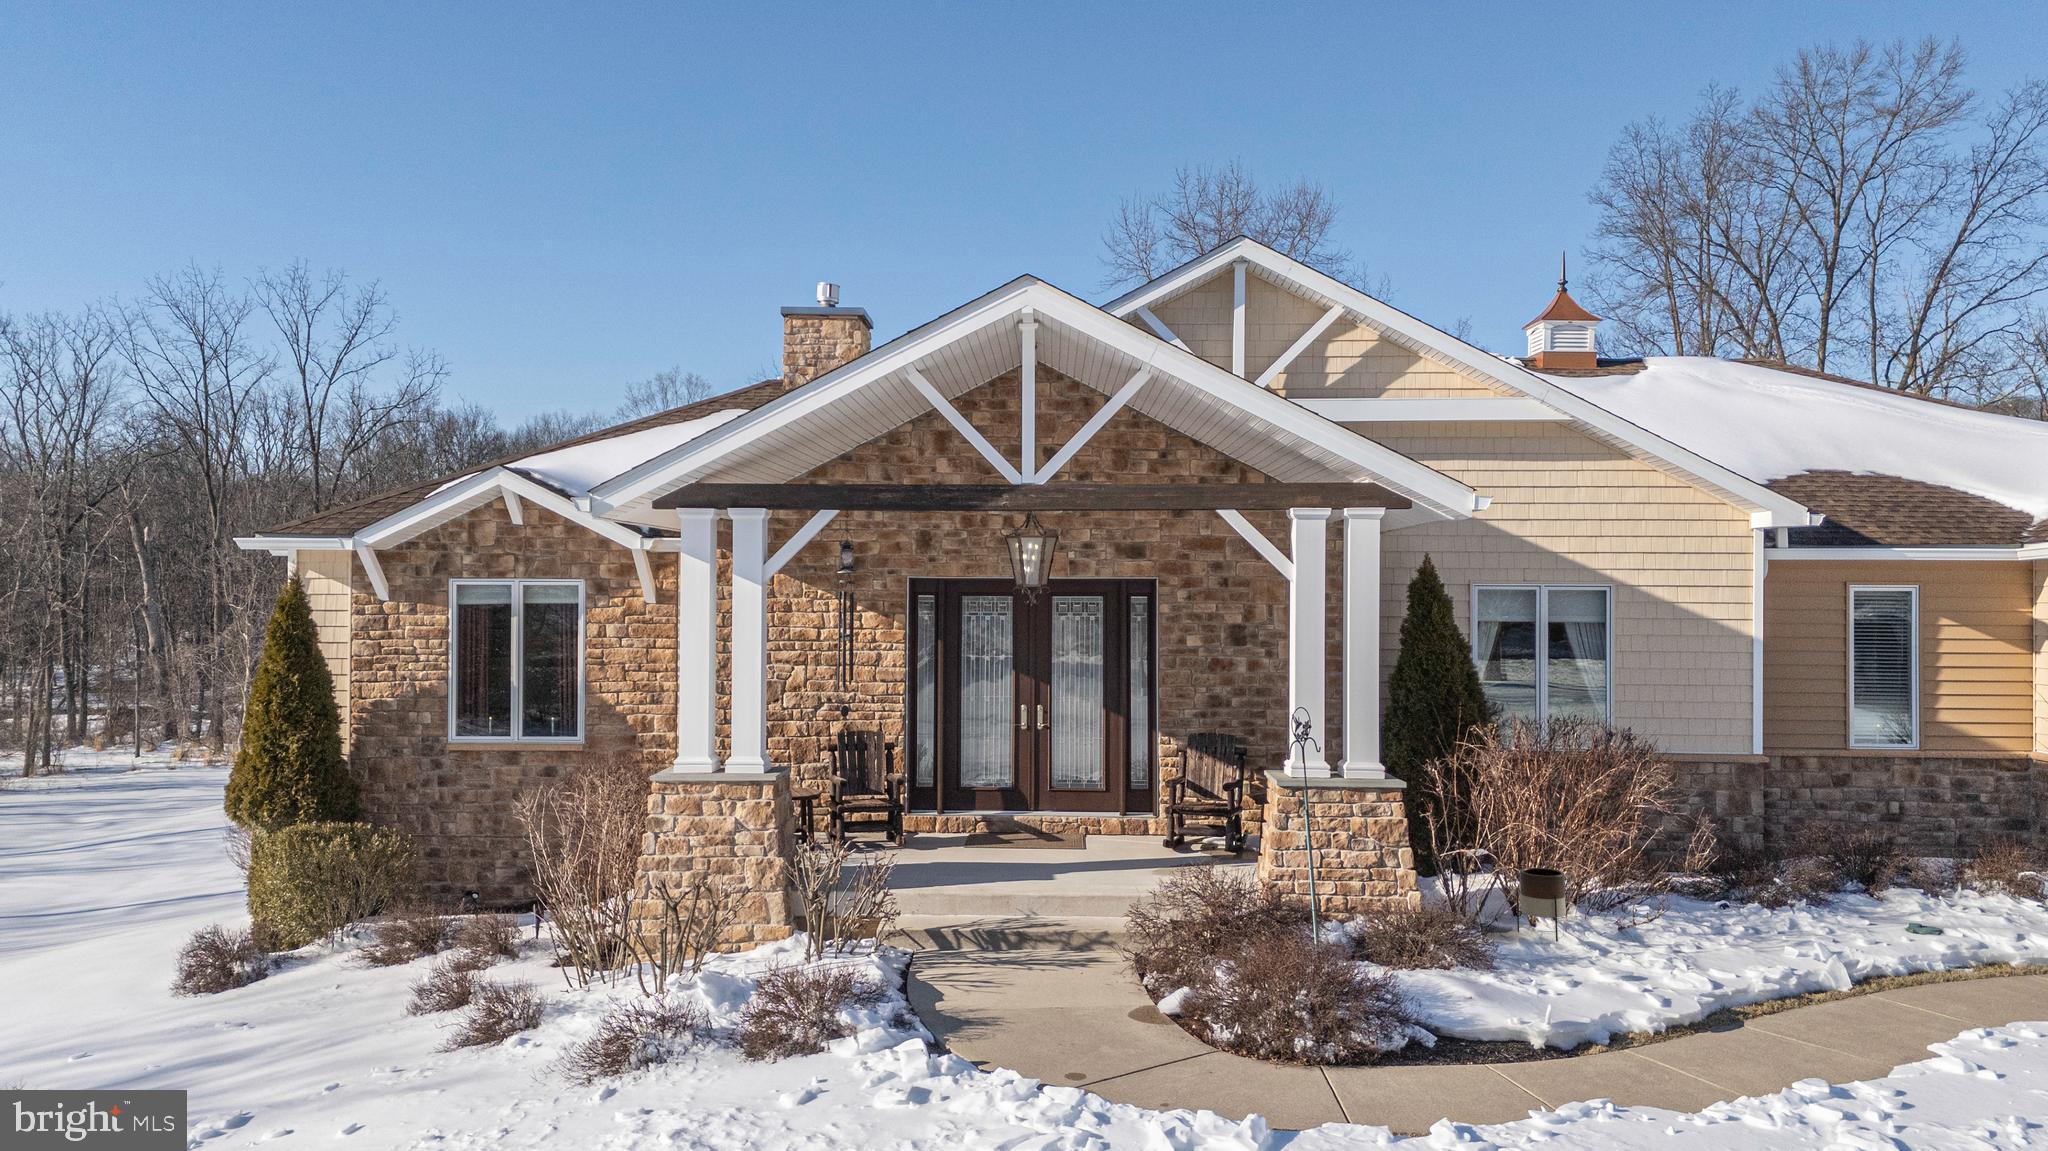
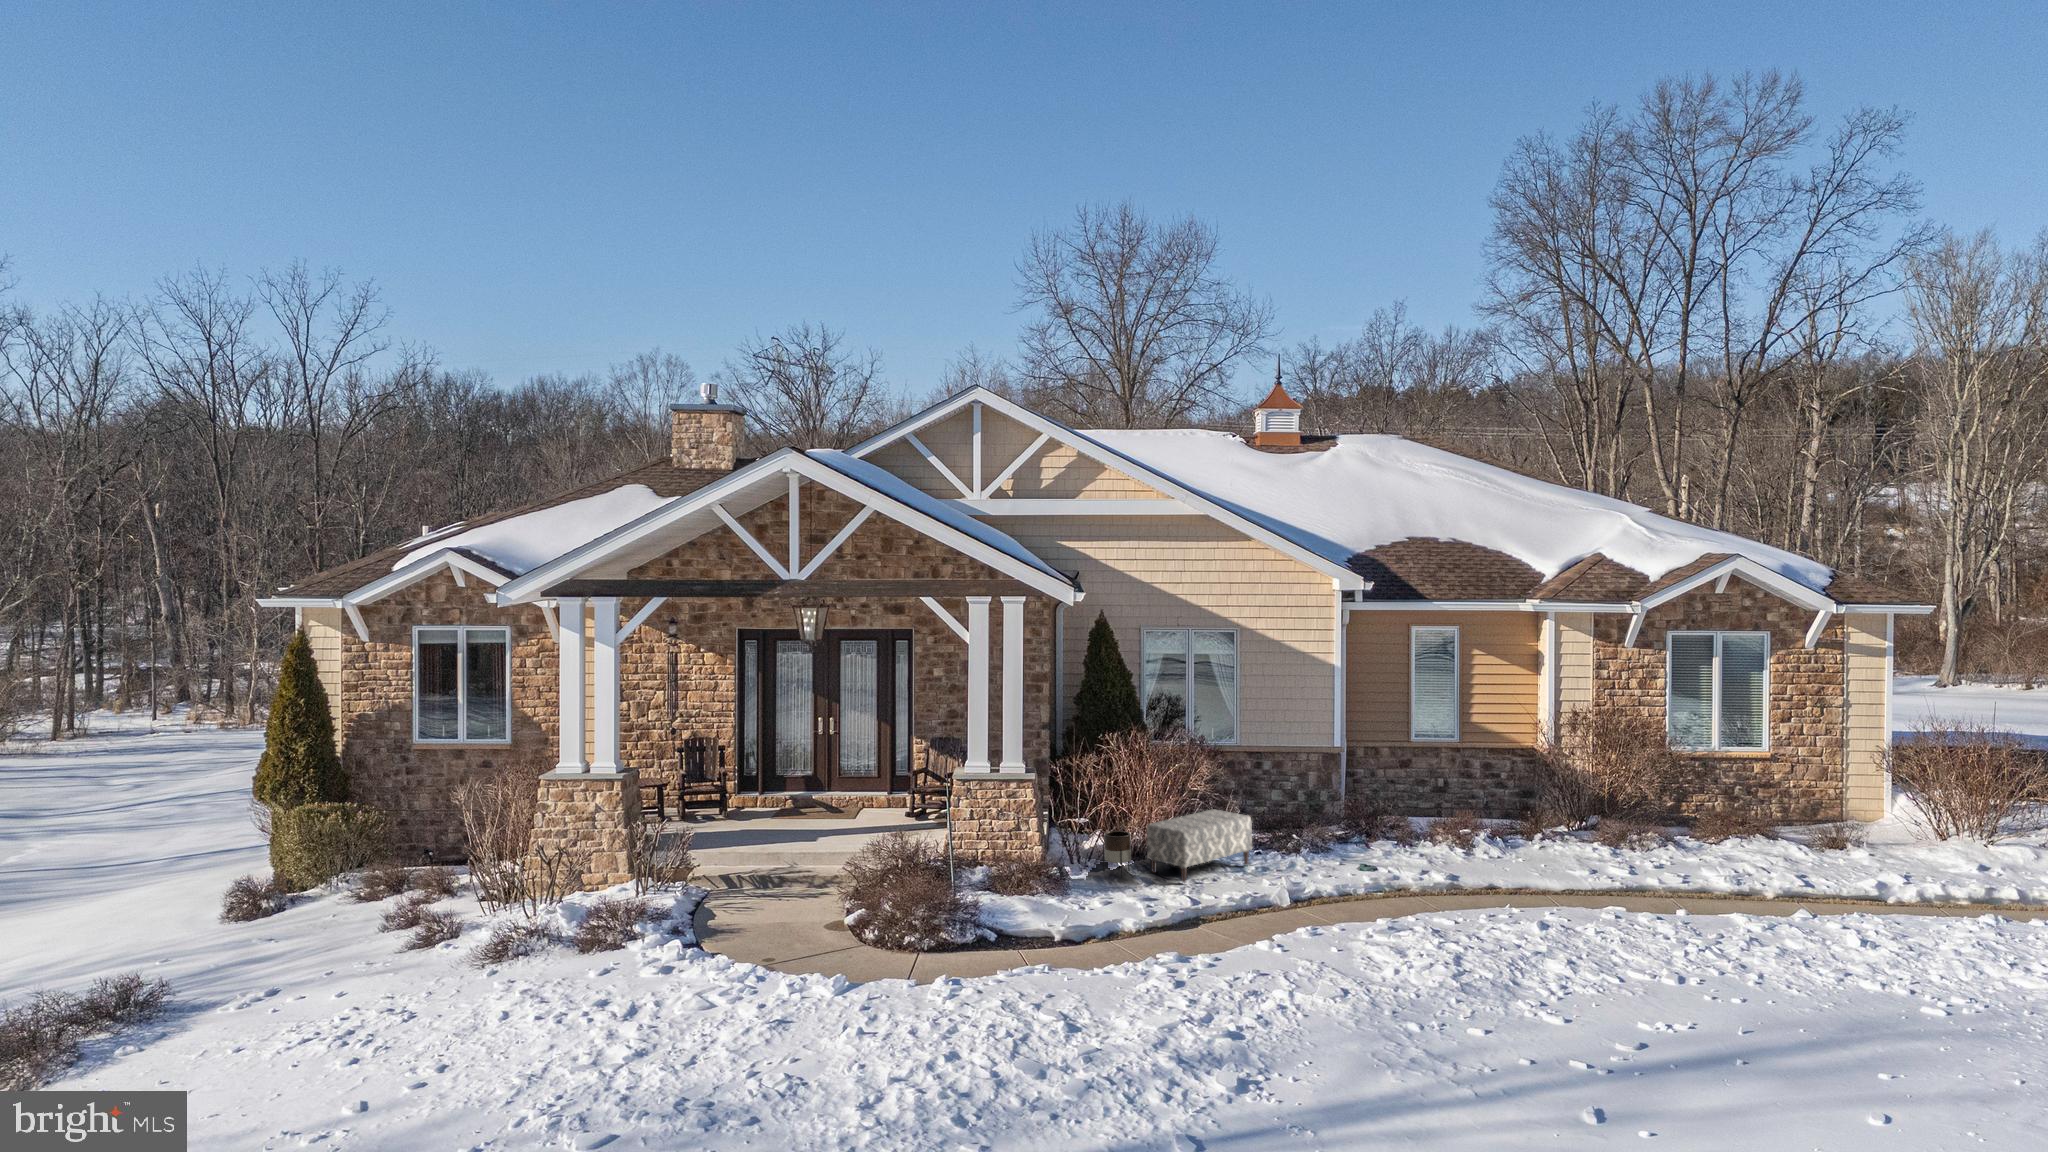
bench: none [1582,837,1736,951] -> present [1147,809,1252,883]

